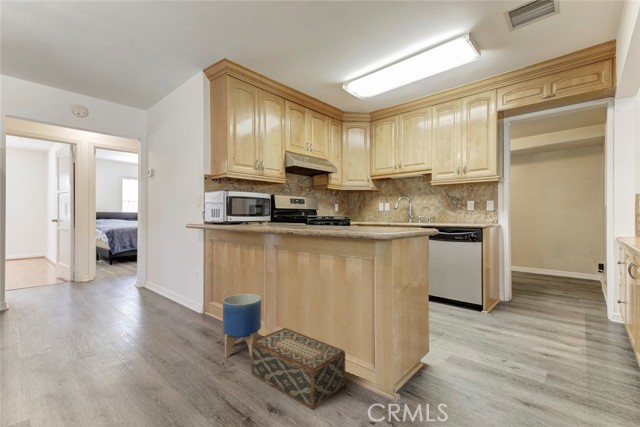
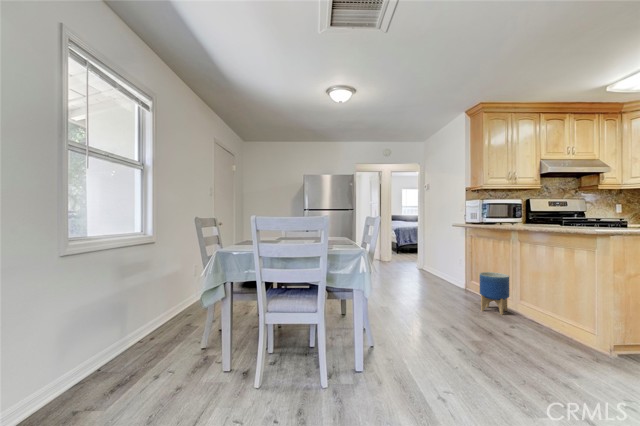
woven basket: present [251,328,345,410] -> none [499,299,577,344]

